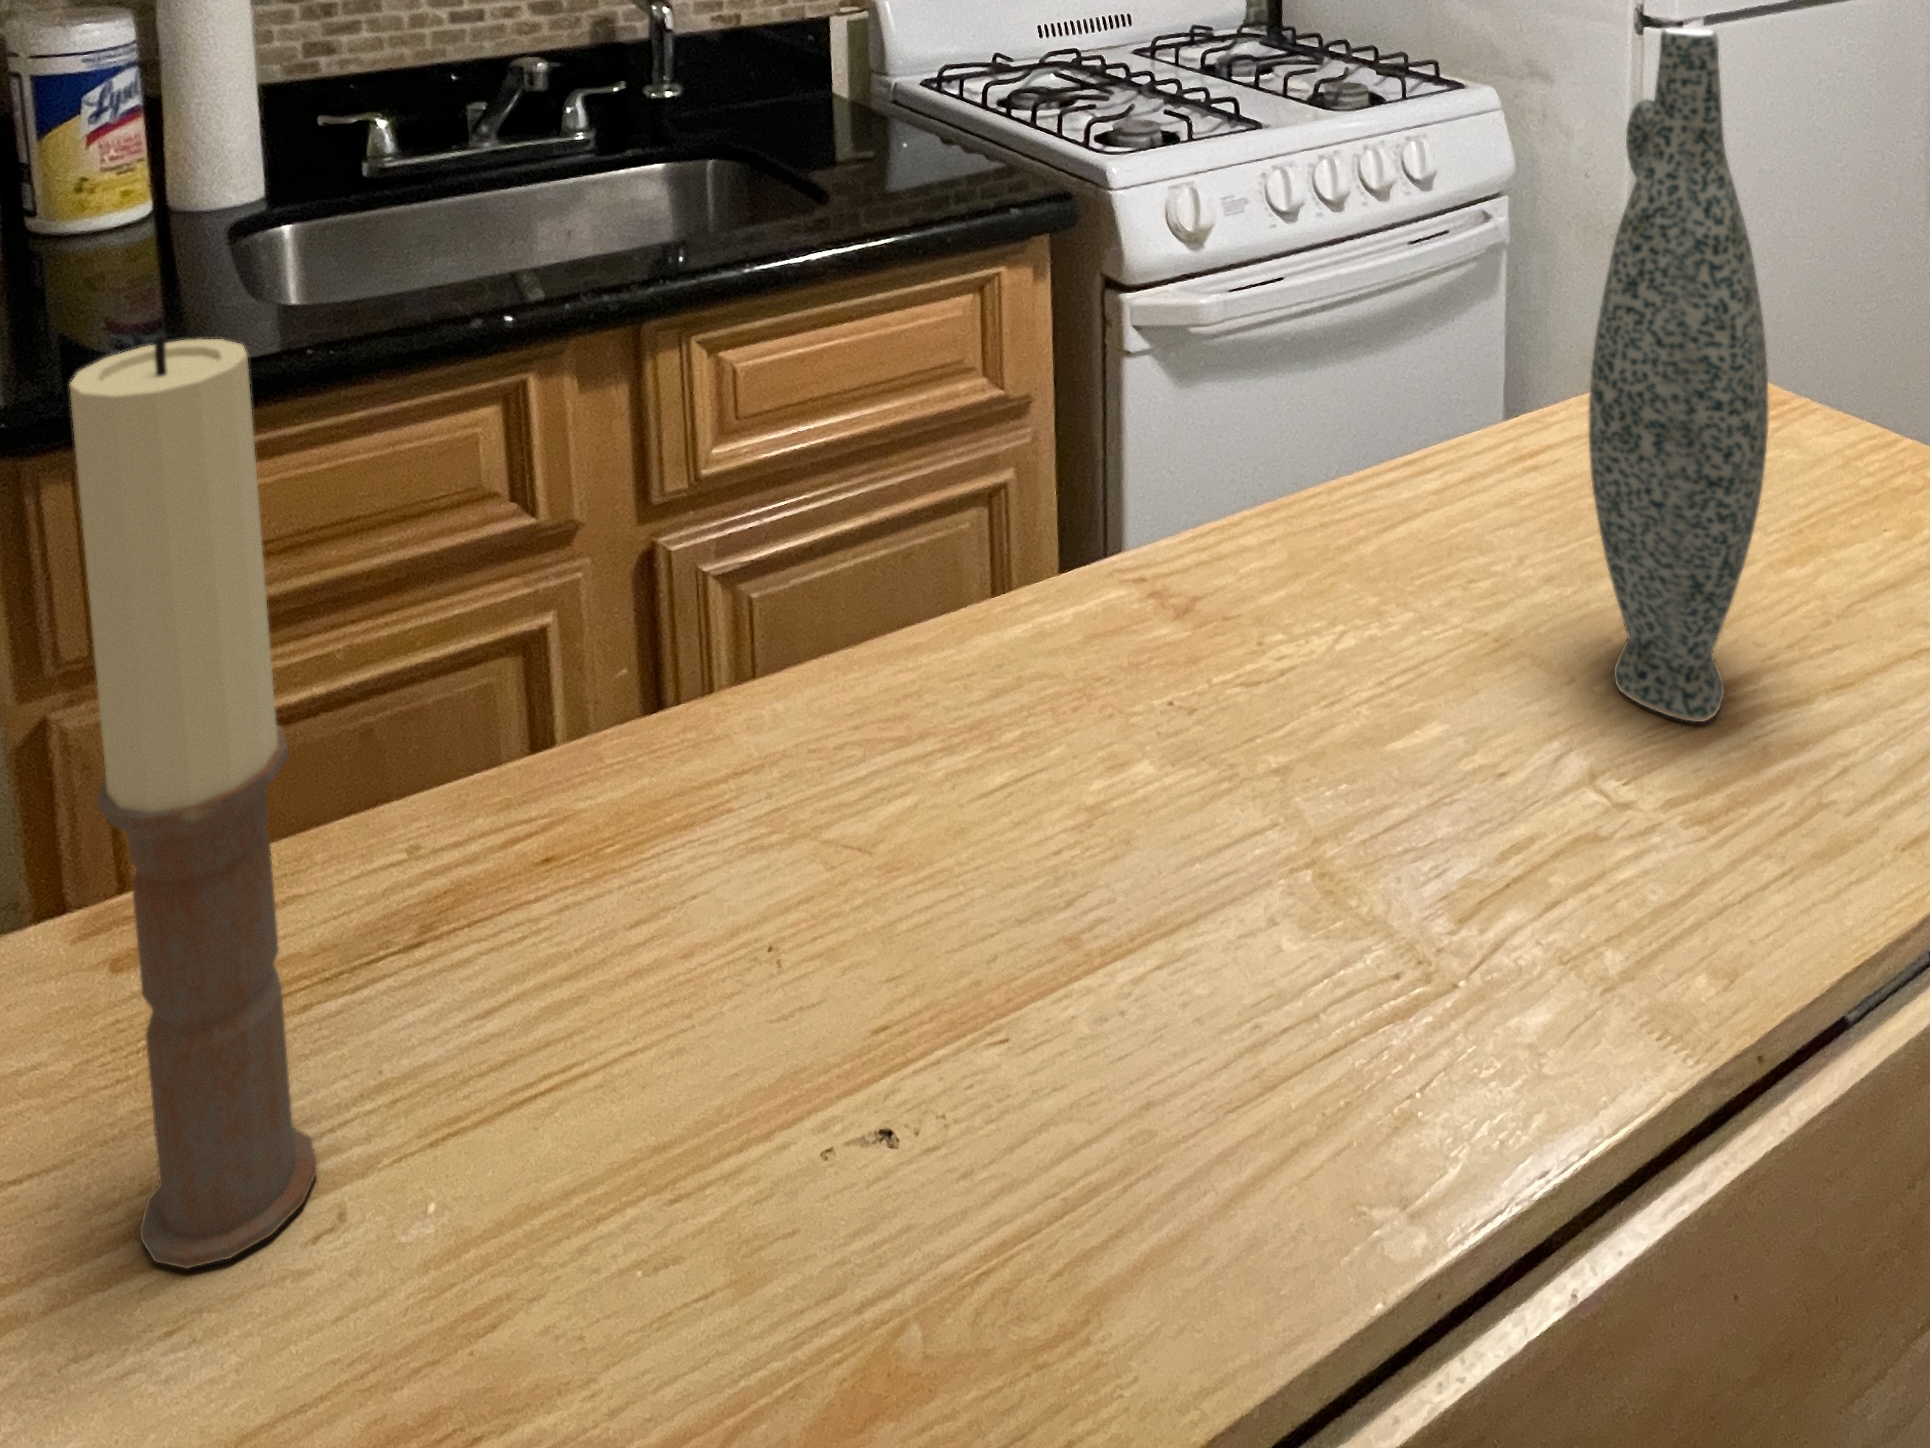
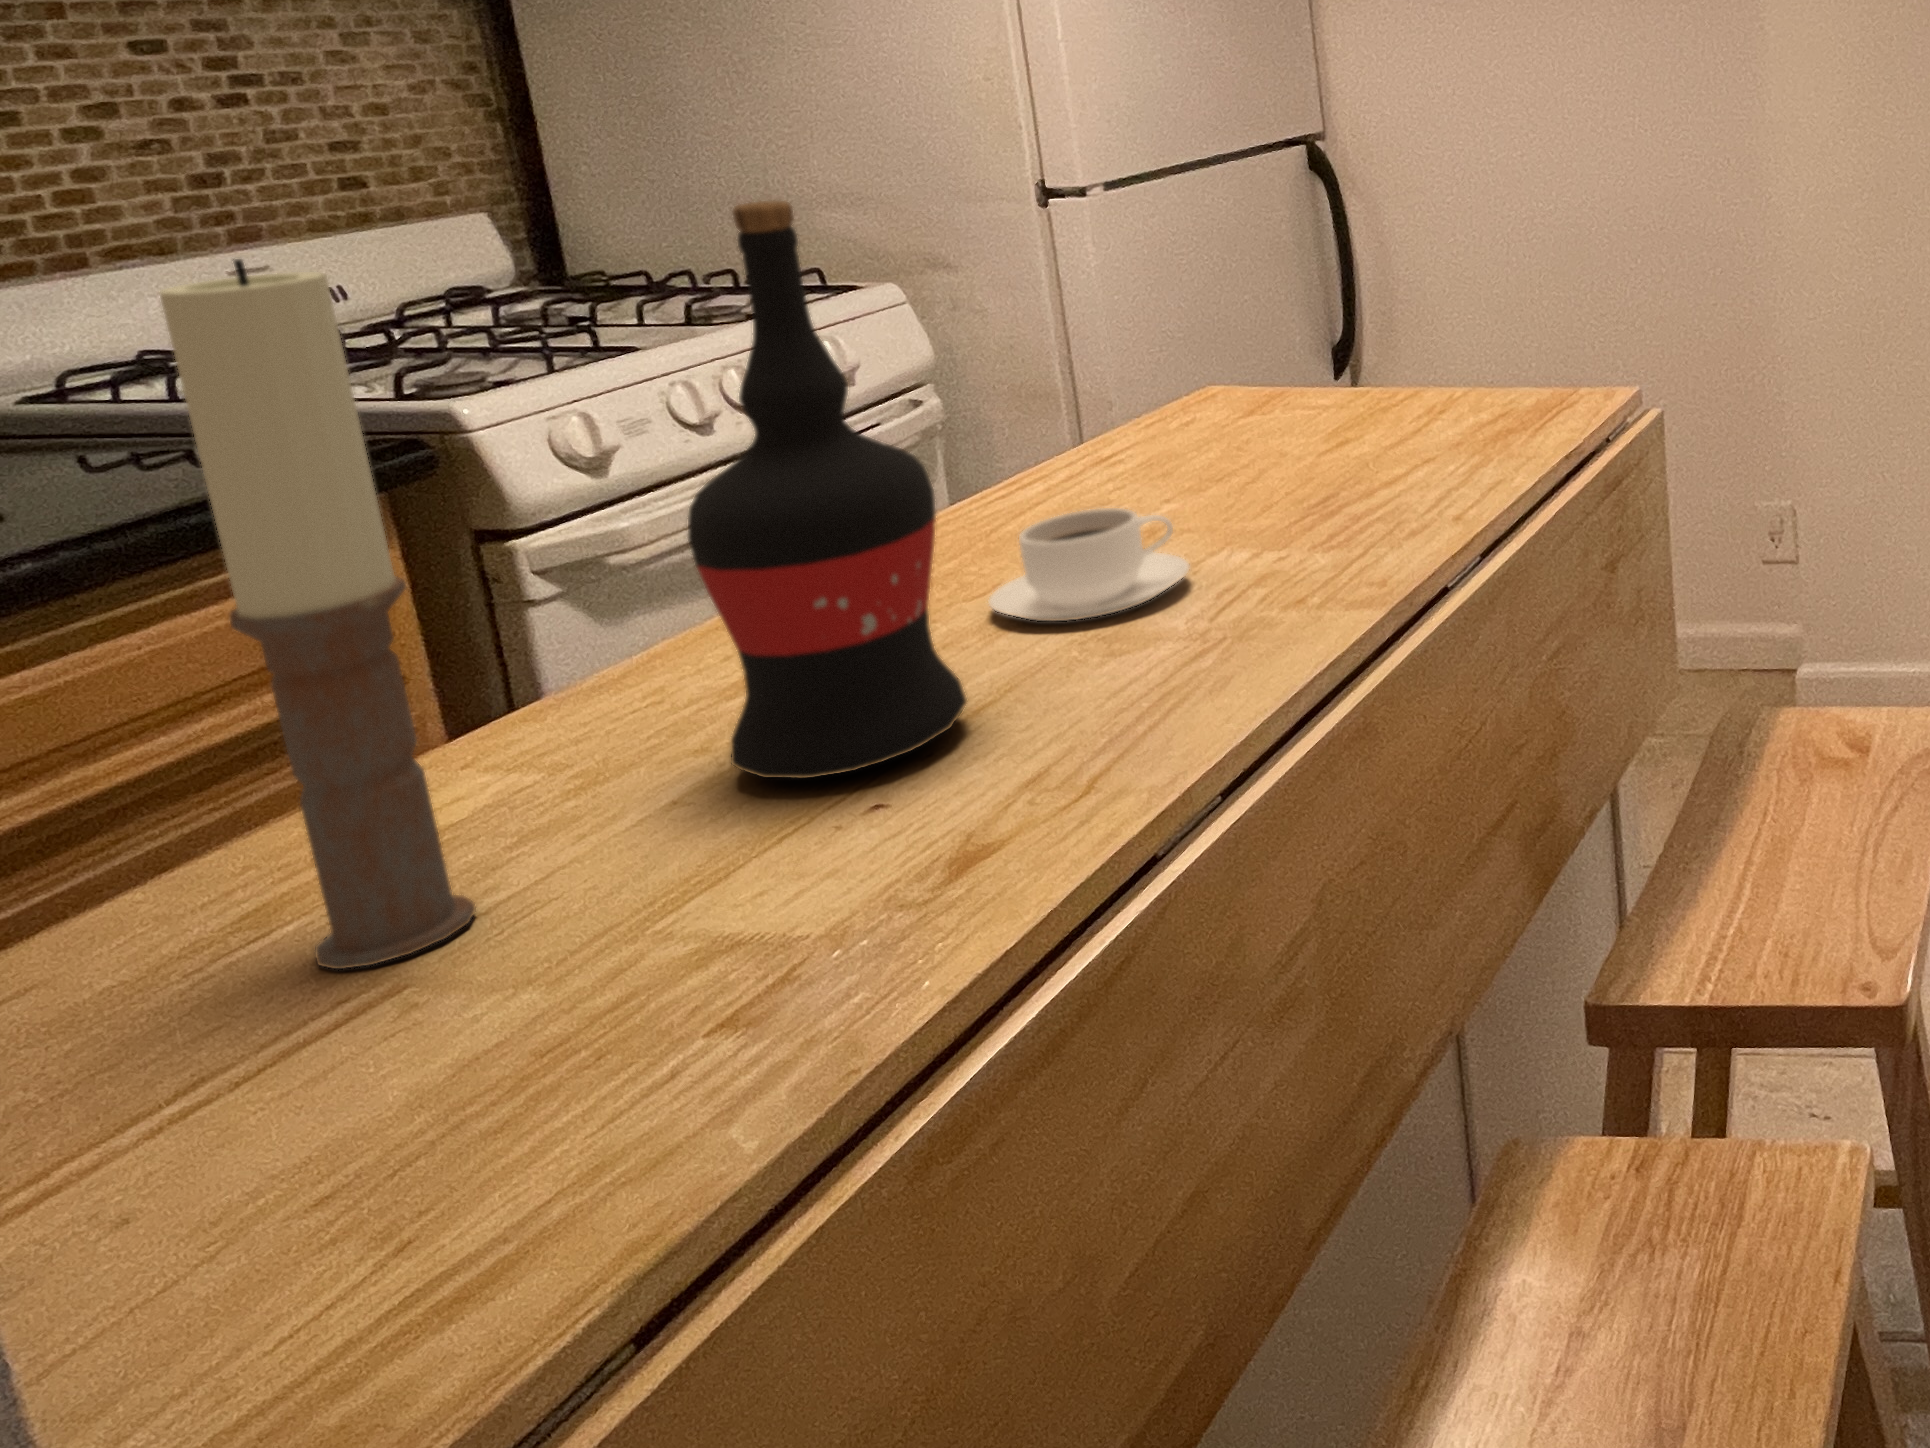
vase: present [1589,27,1768,722] -> none [1201,62,1337,503]
wine bottle: none [656,285,972,1180] -> present [688,201,967,779]
coffee cup: none [1162,678,1427,902] -> present [989,508,1189,621]

